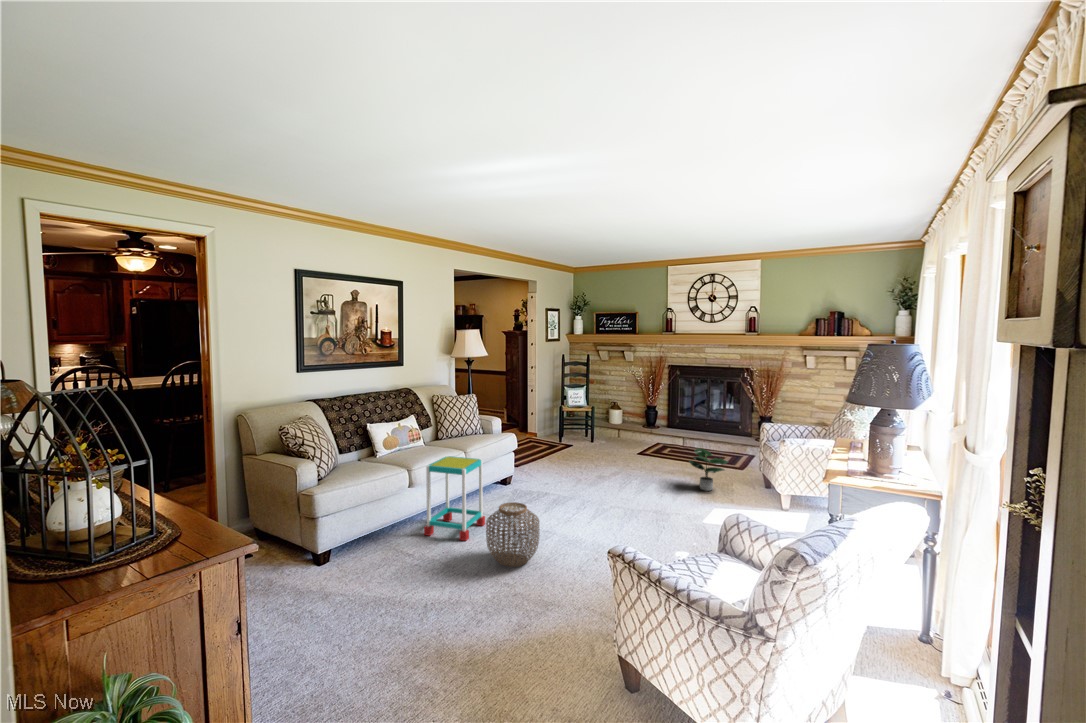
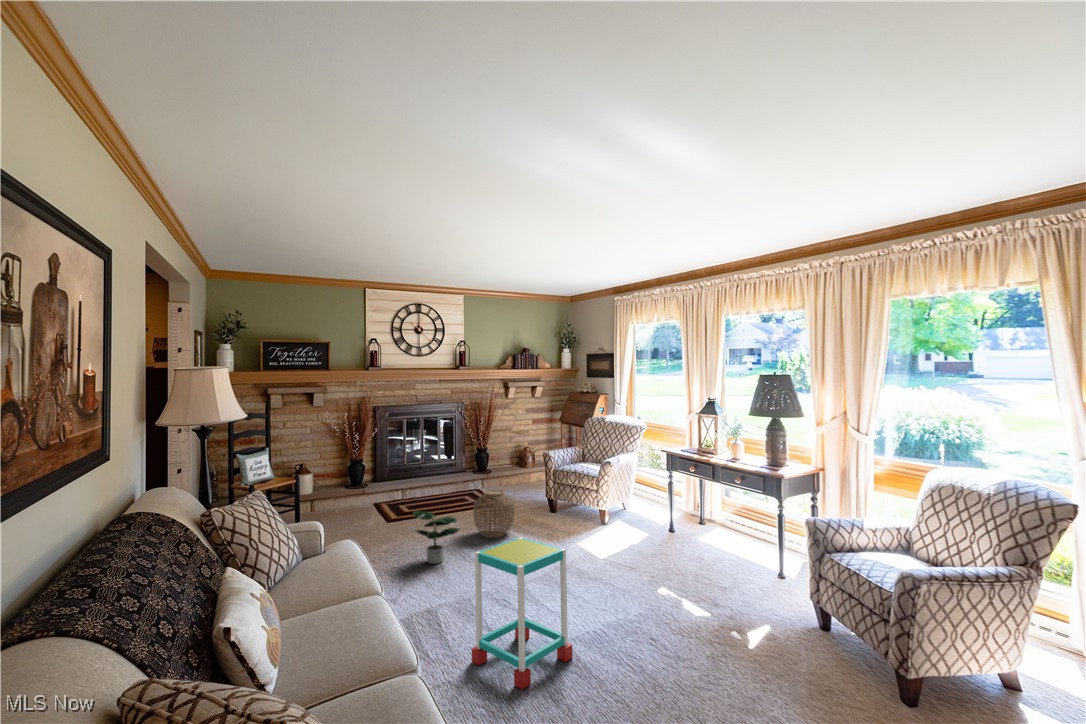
potted plant: present [690,448,728,491] -> present [413,511,460,564]
woven basket: present [486,502,540,567] -> present [474,490,514,538]

